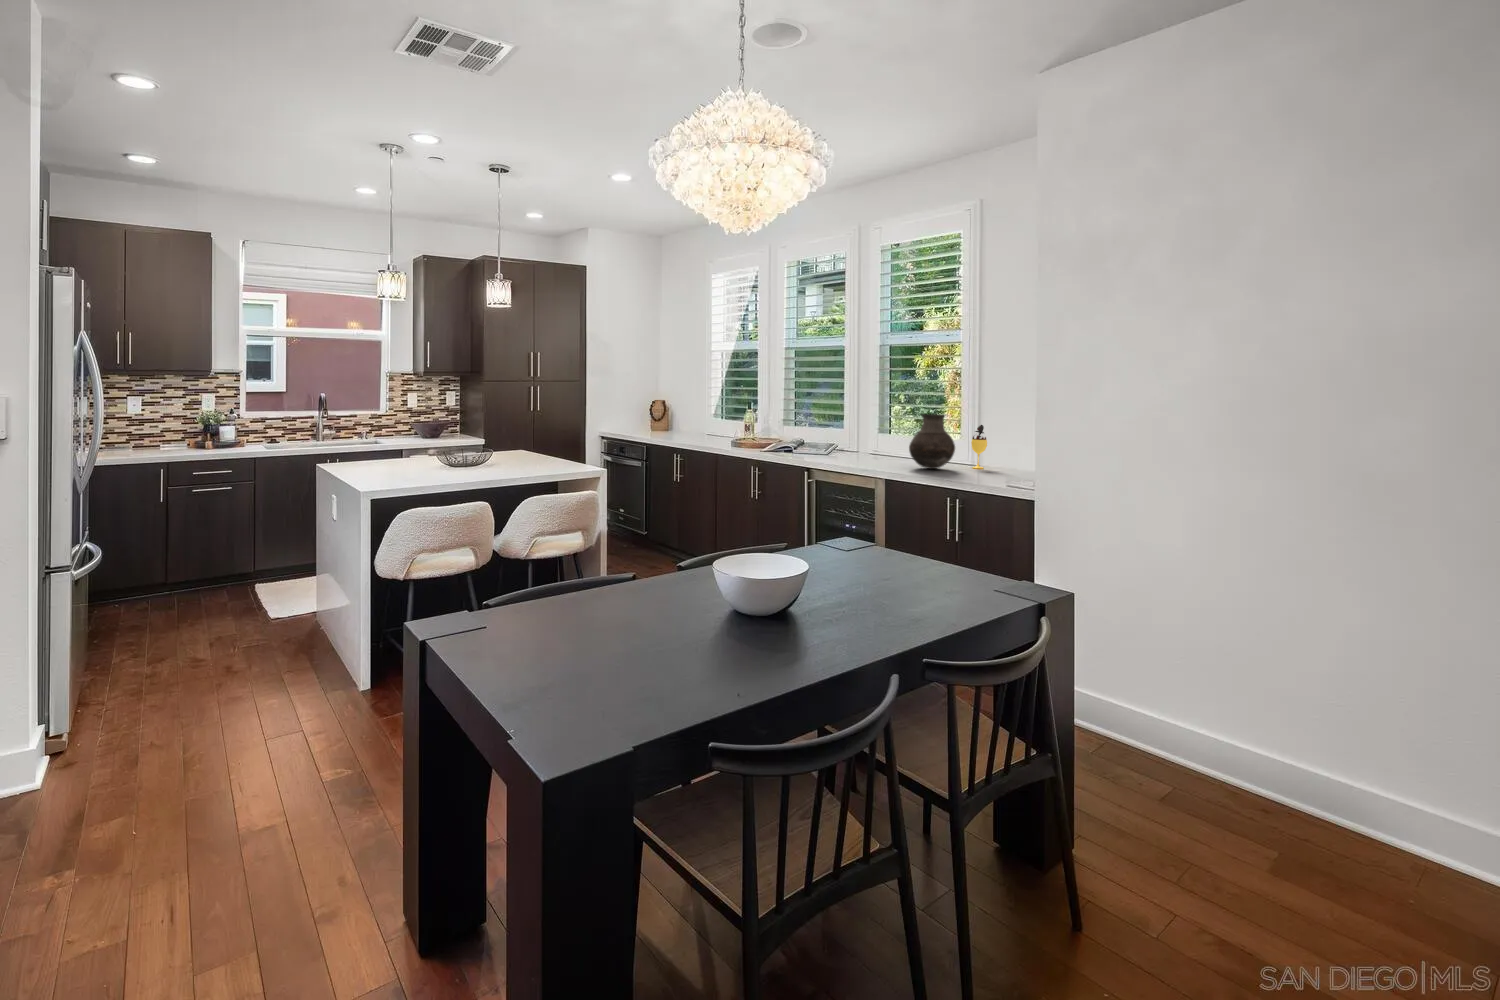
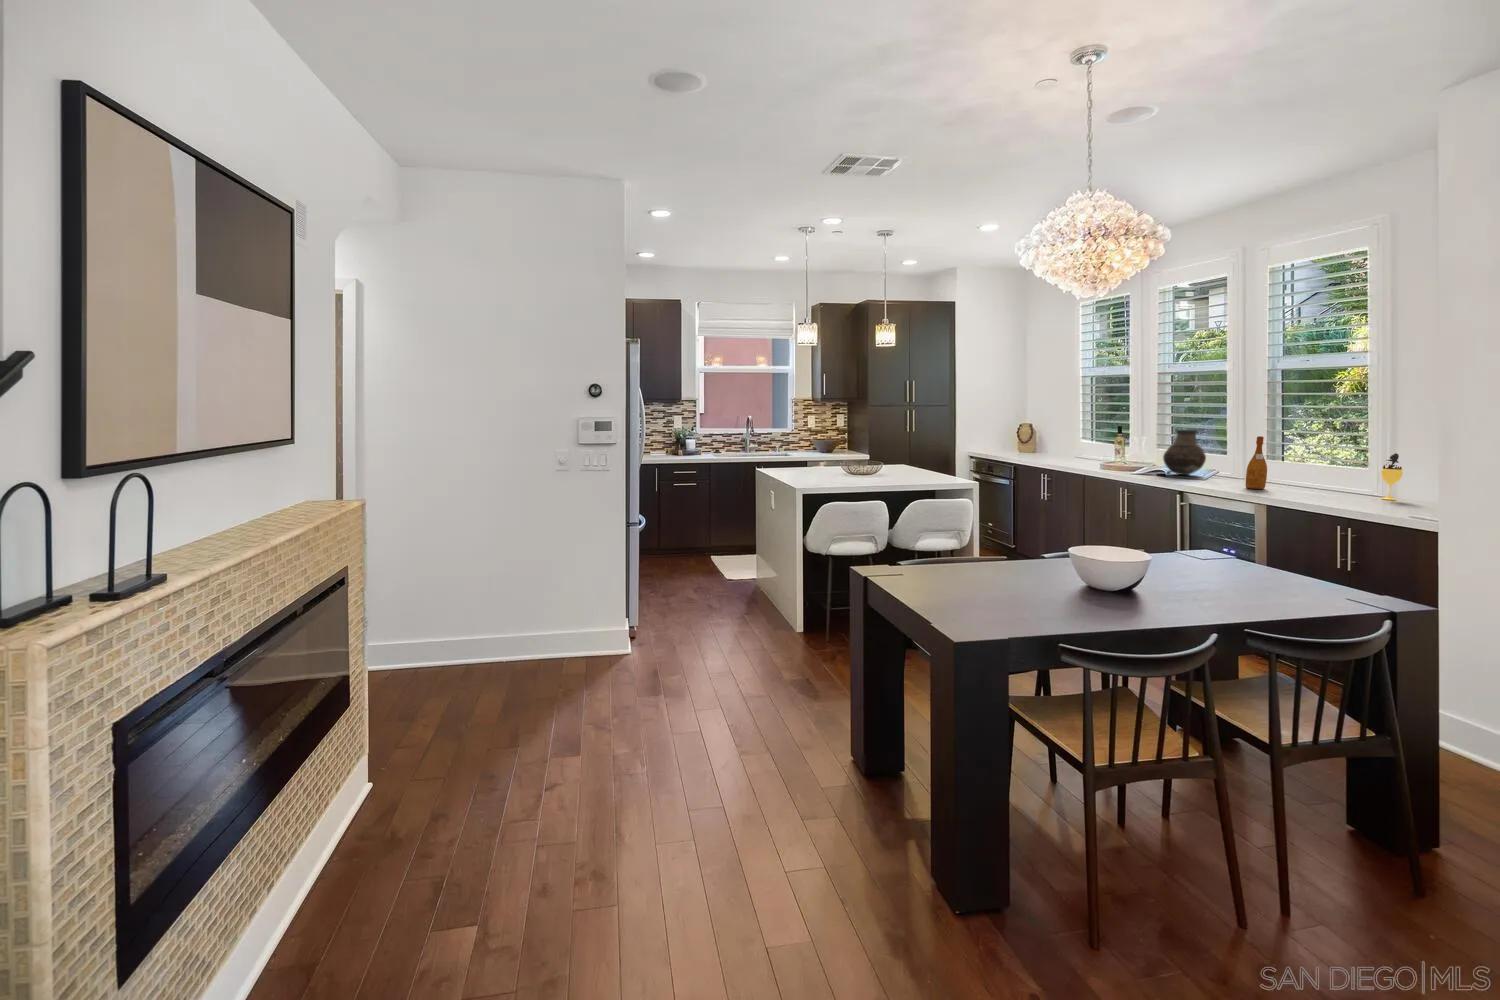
wine bottle: none [864,411,882,463] -> present [1245,436,1267,489]
vase: present [909,414,955,469] -> present [1163,430,1206,475]

